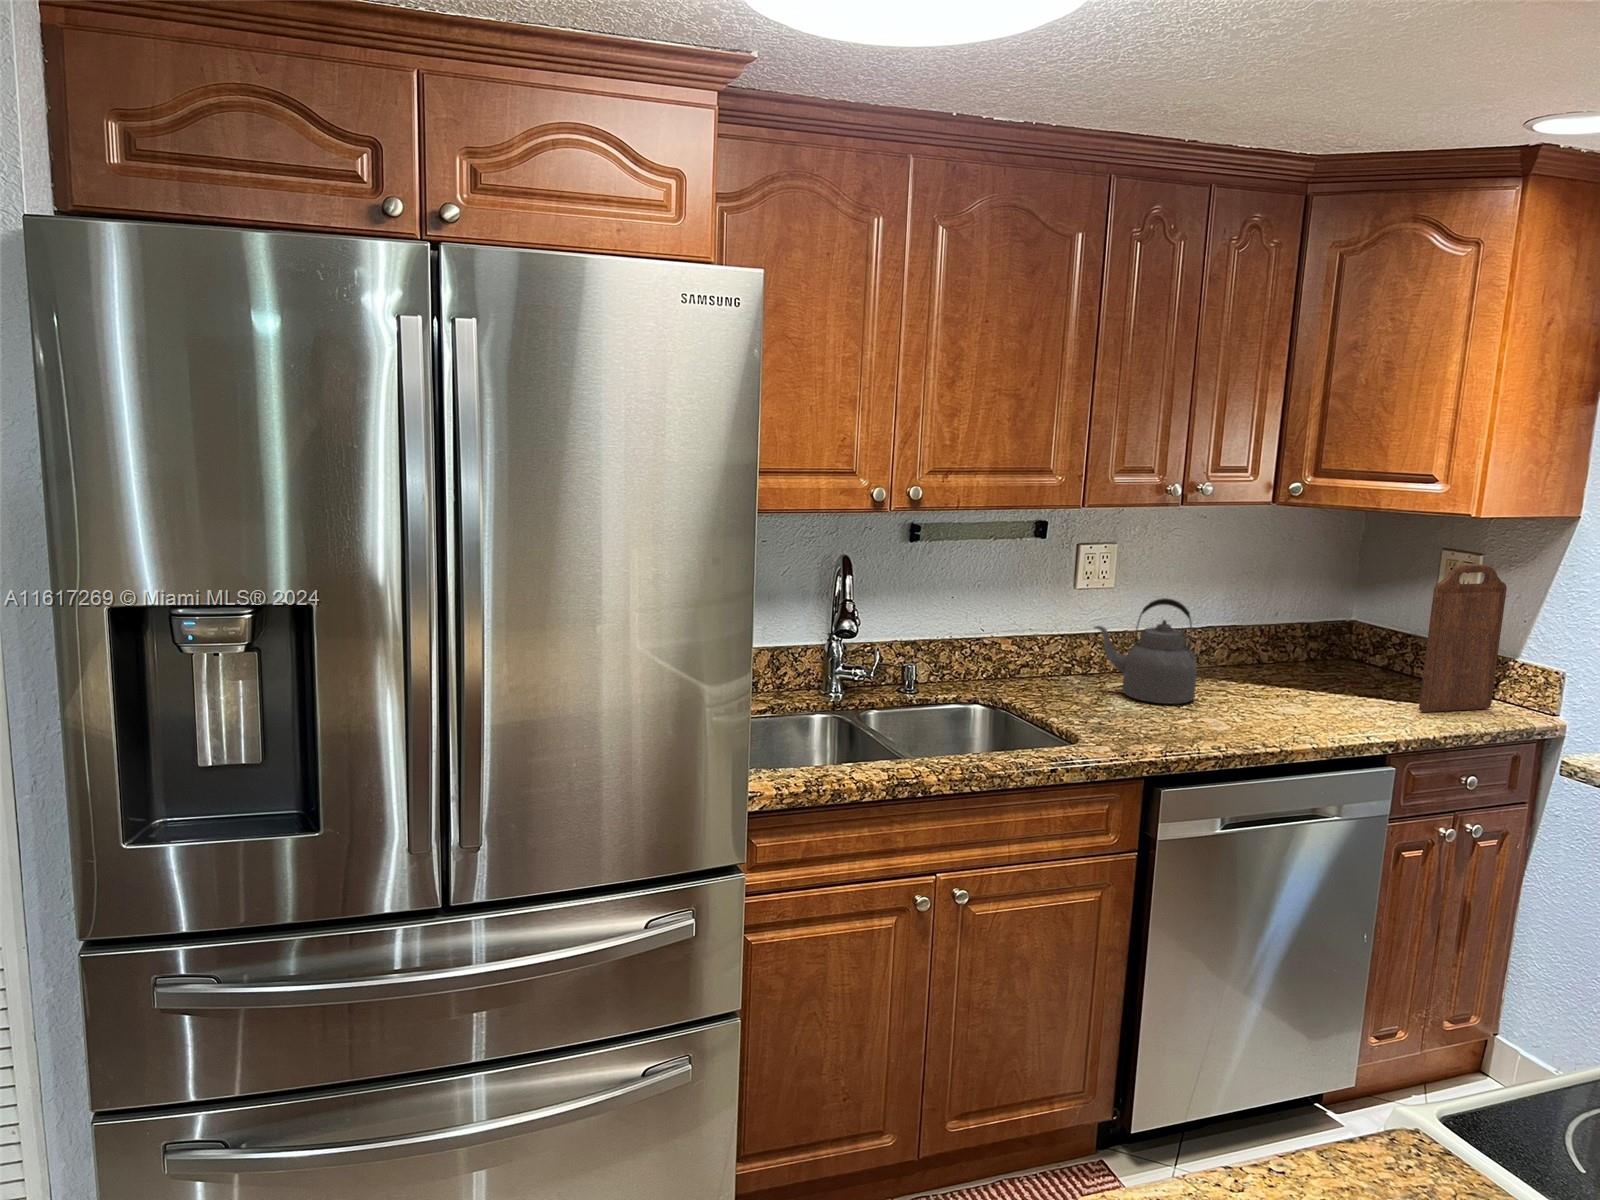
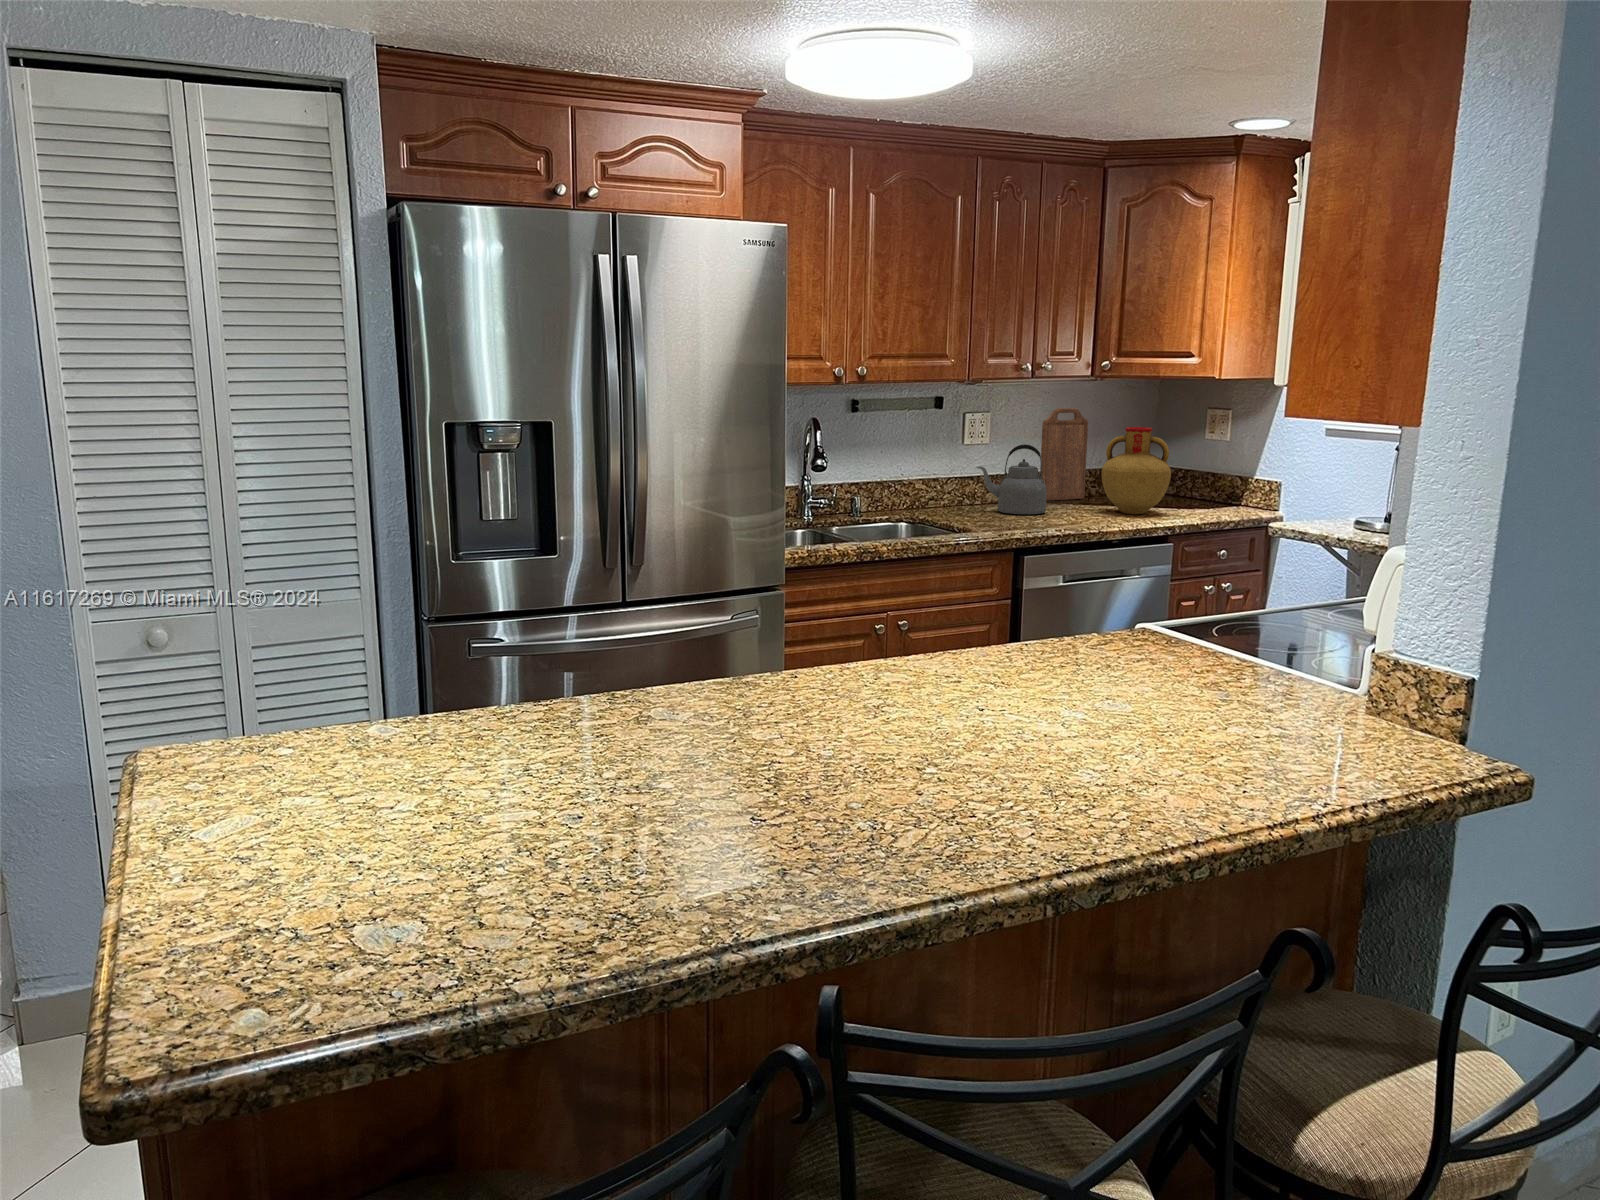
cutting board: present [1419,564,1507,712] -> present [1040,408,1088,501]
vase: none [1283,579,1393,711] -> present [1102,427,1171,514]

